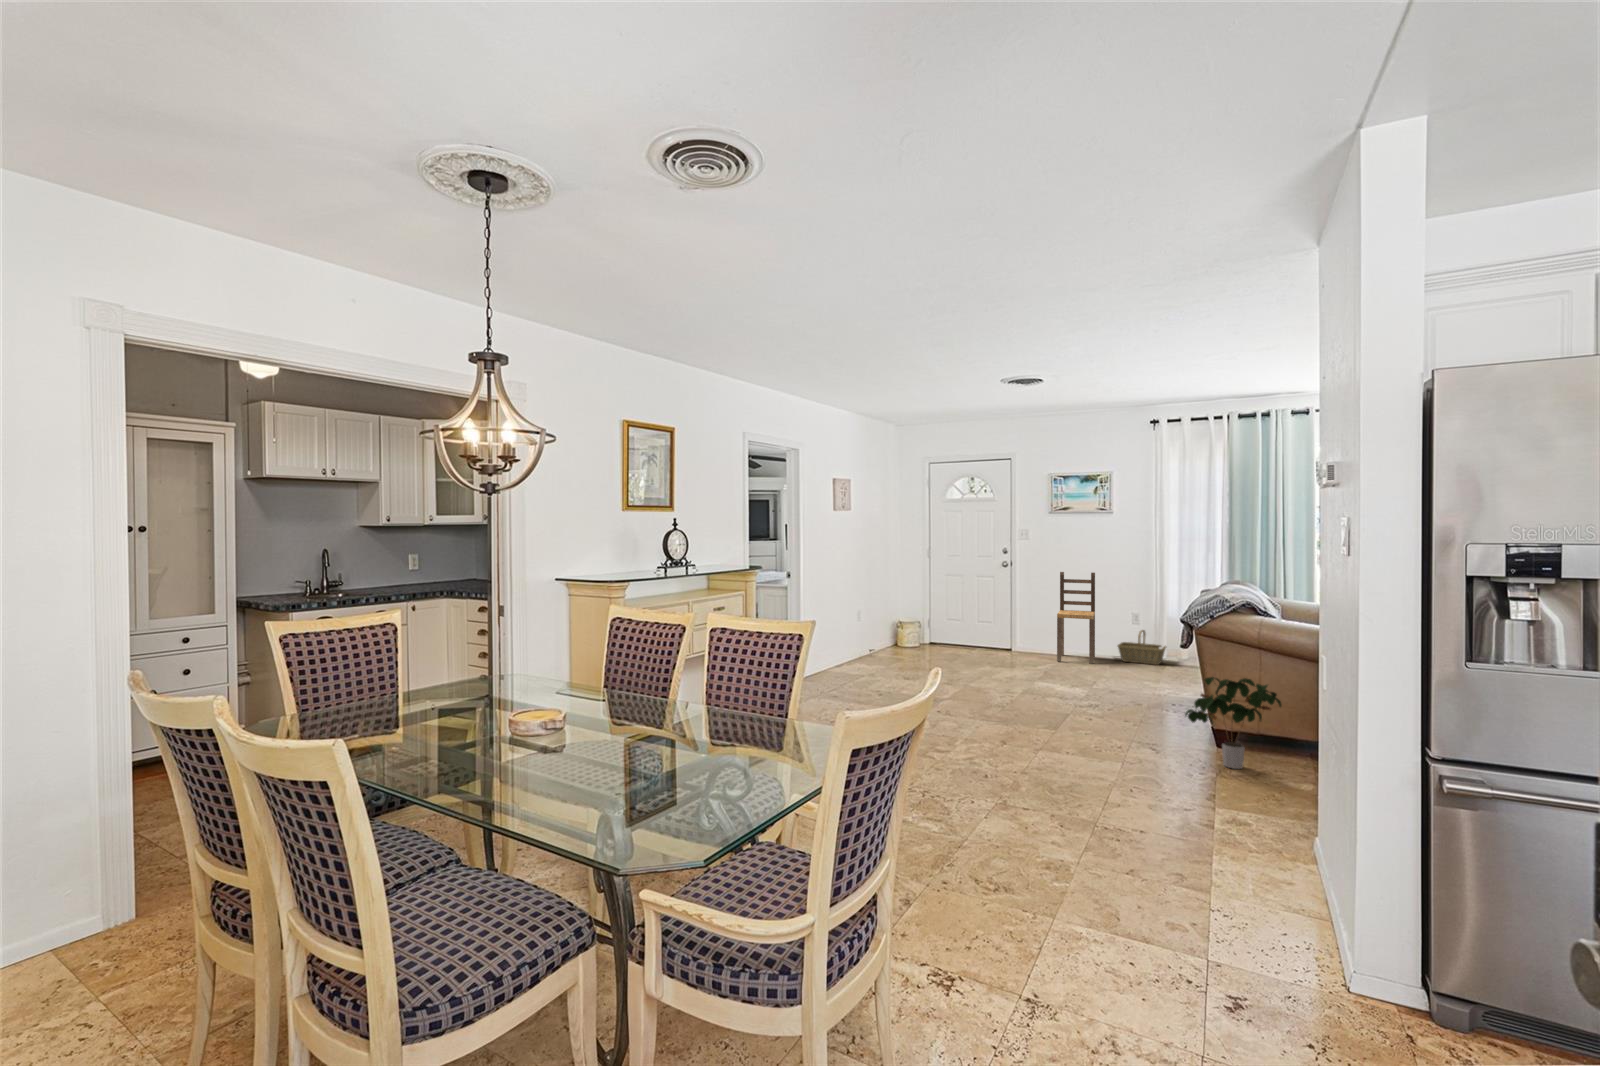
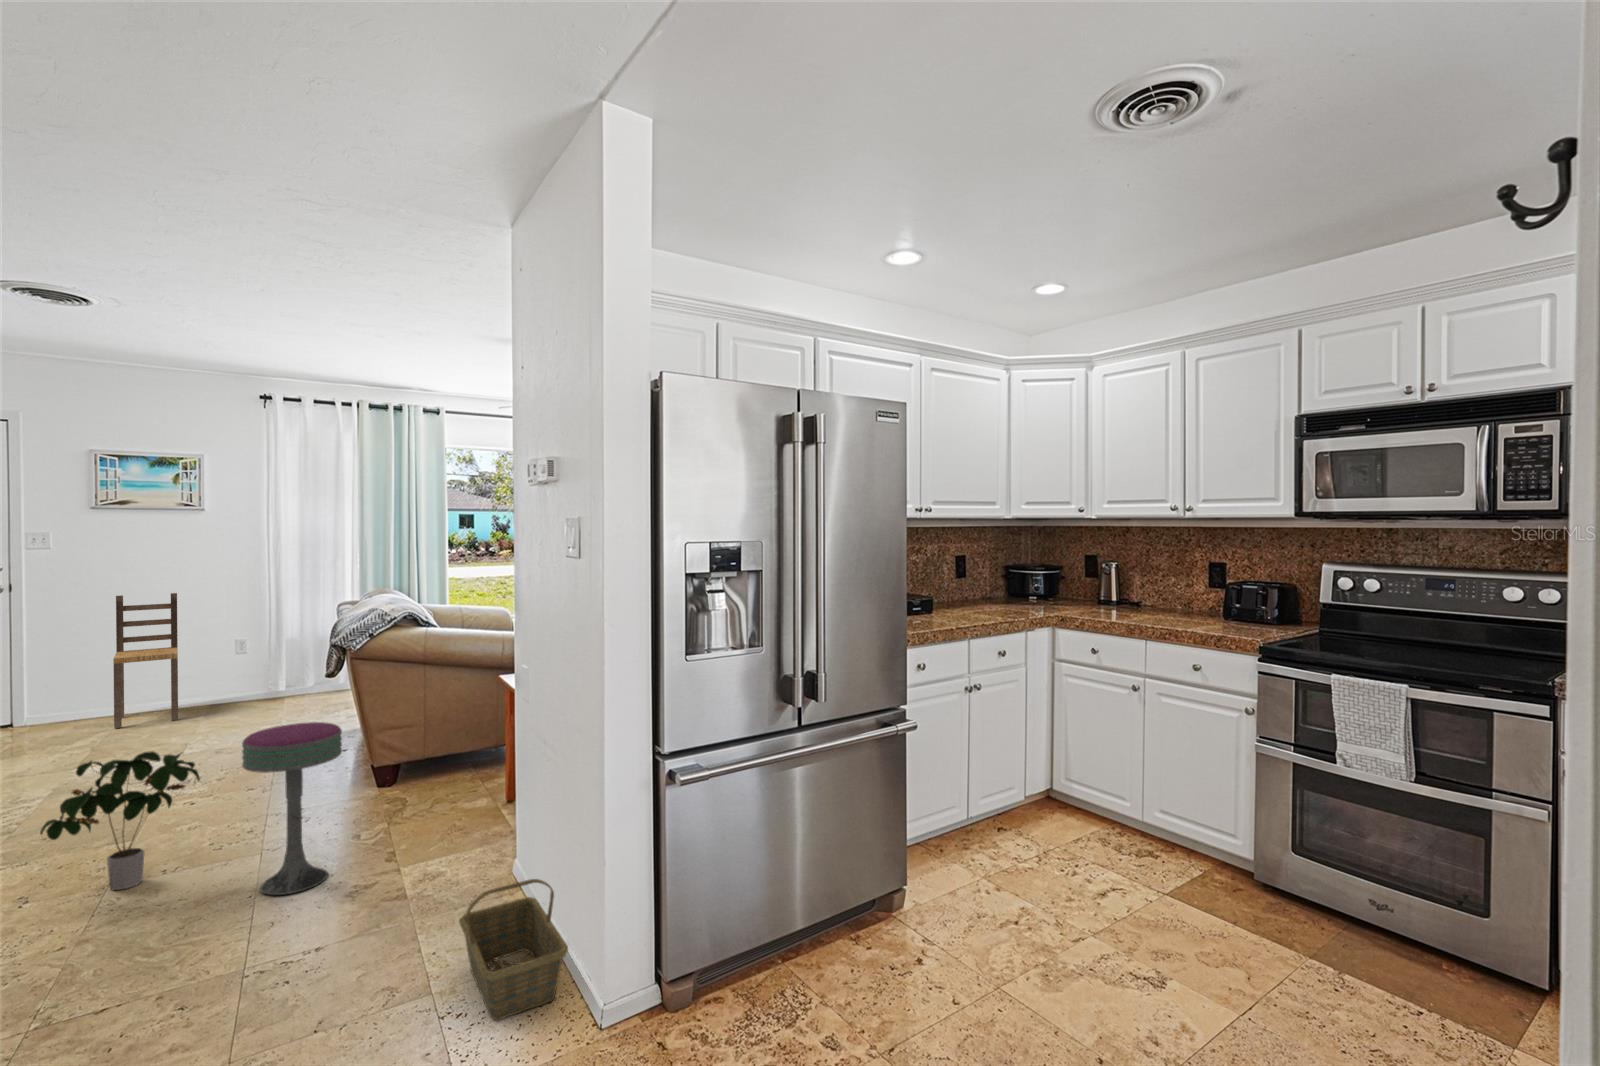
basket: present [1118,630,1166,665] -> present [459,879,568,1020]
bar stool: none [1105,671,1172,795] -> present [242,722,342,895]
potted plant: present [1185,677,1281,769] -> present [40,751,200,890]

